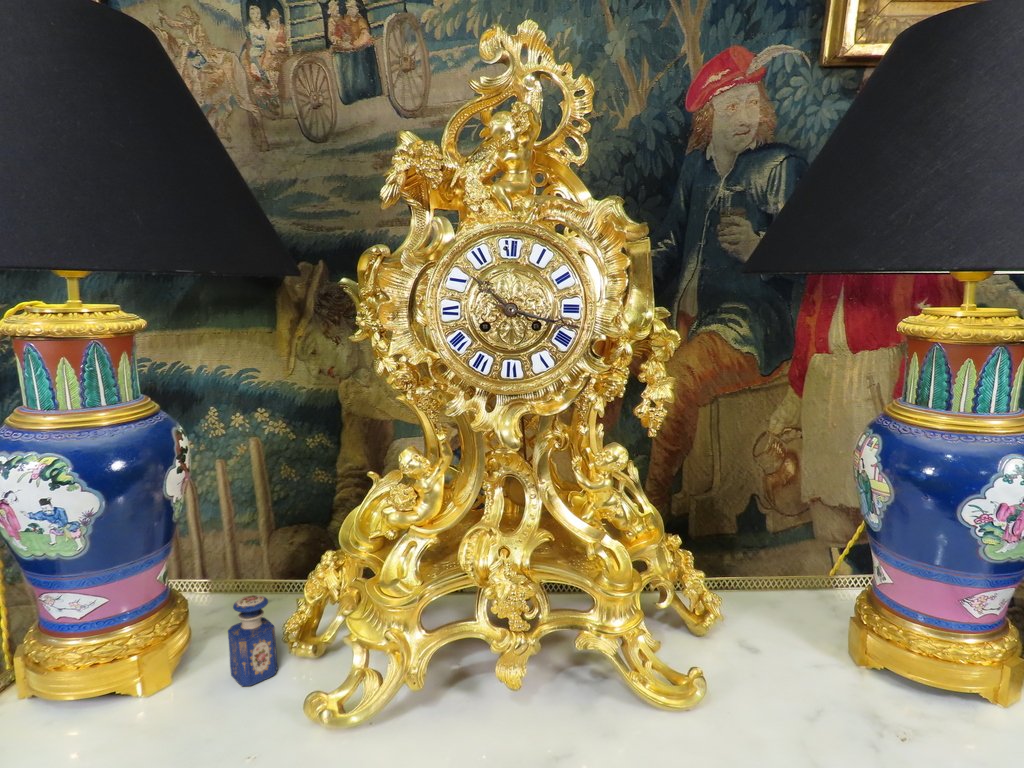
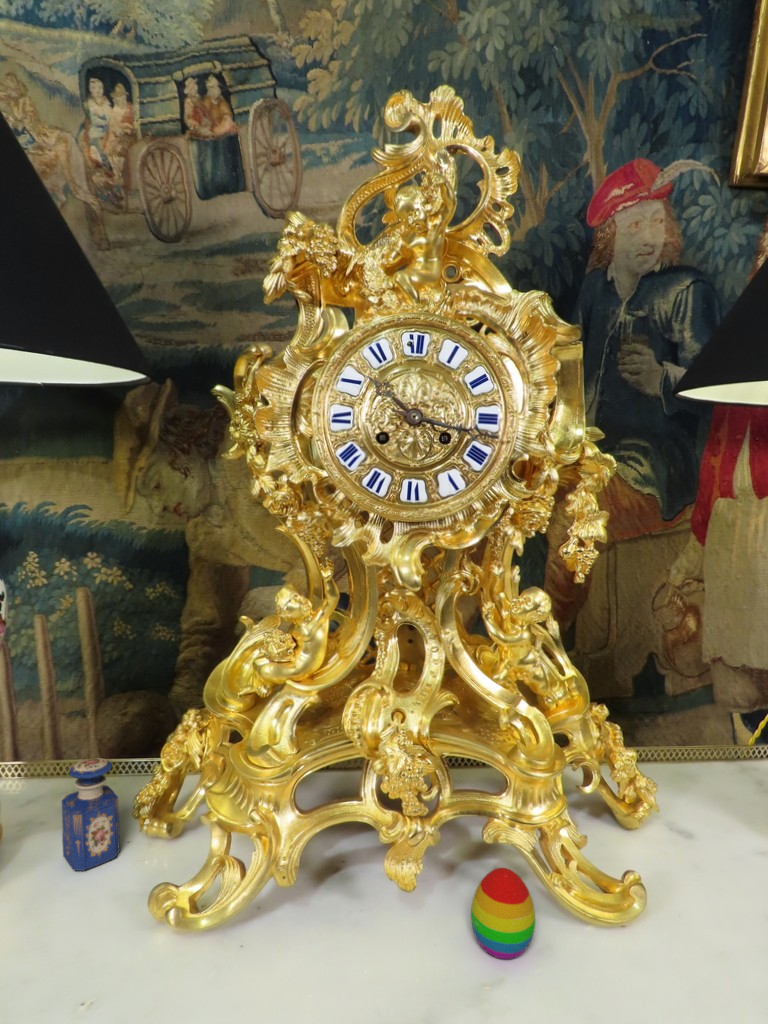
decorative egg: none [565,668,615,737] -> present [471,868,535,959]

